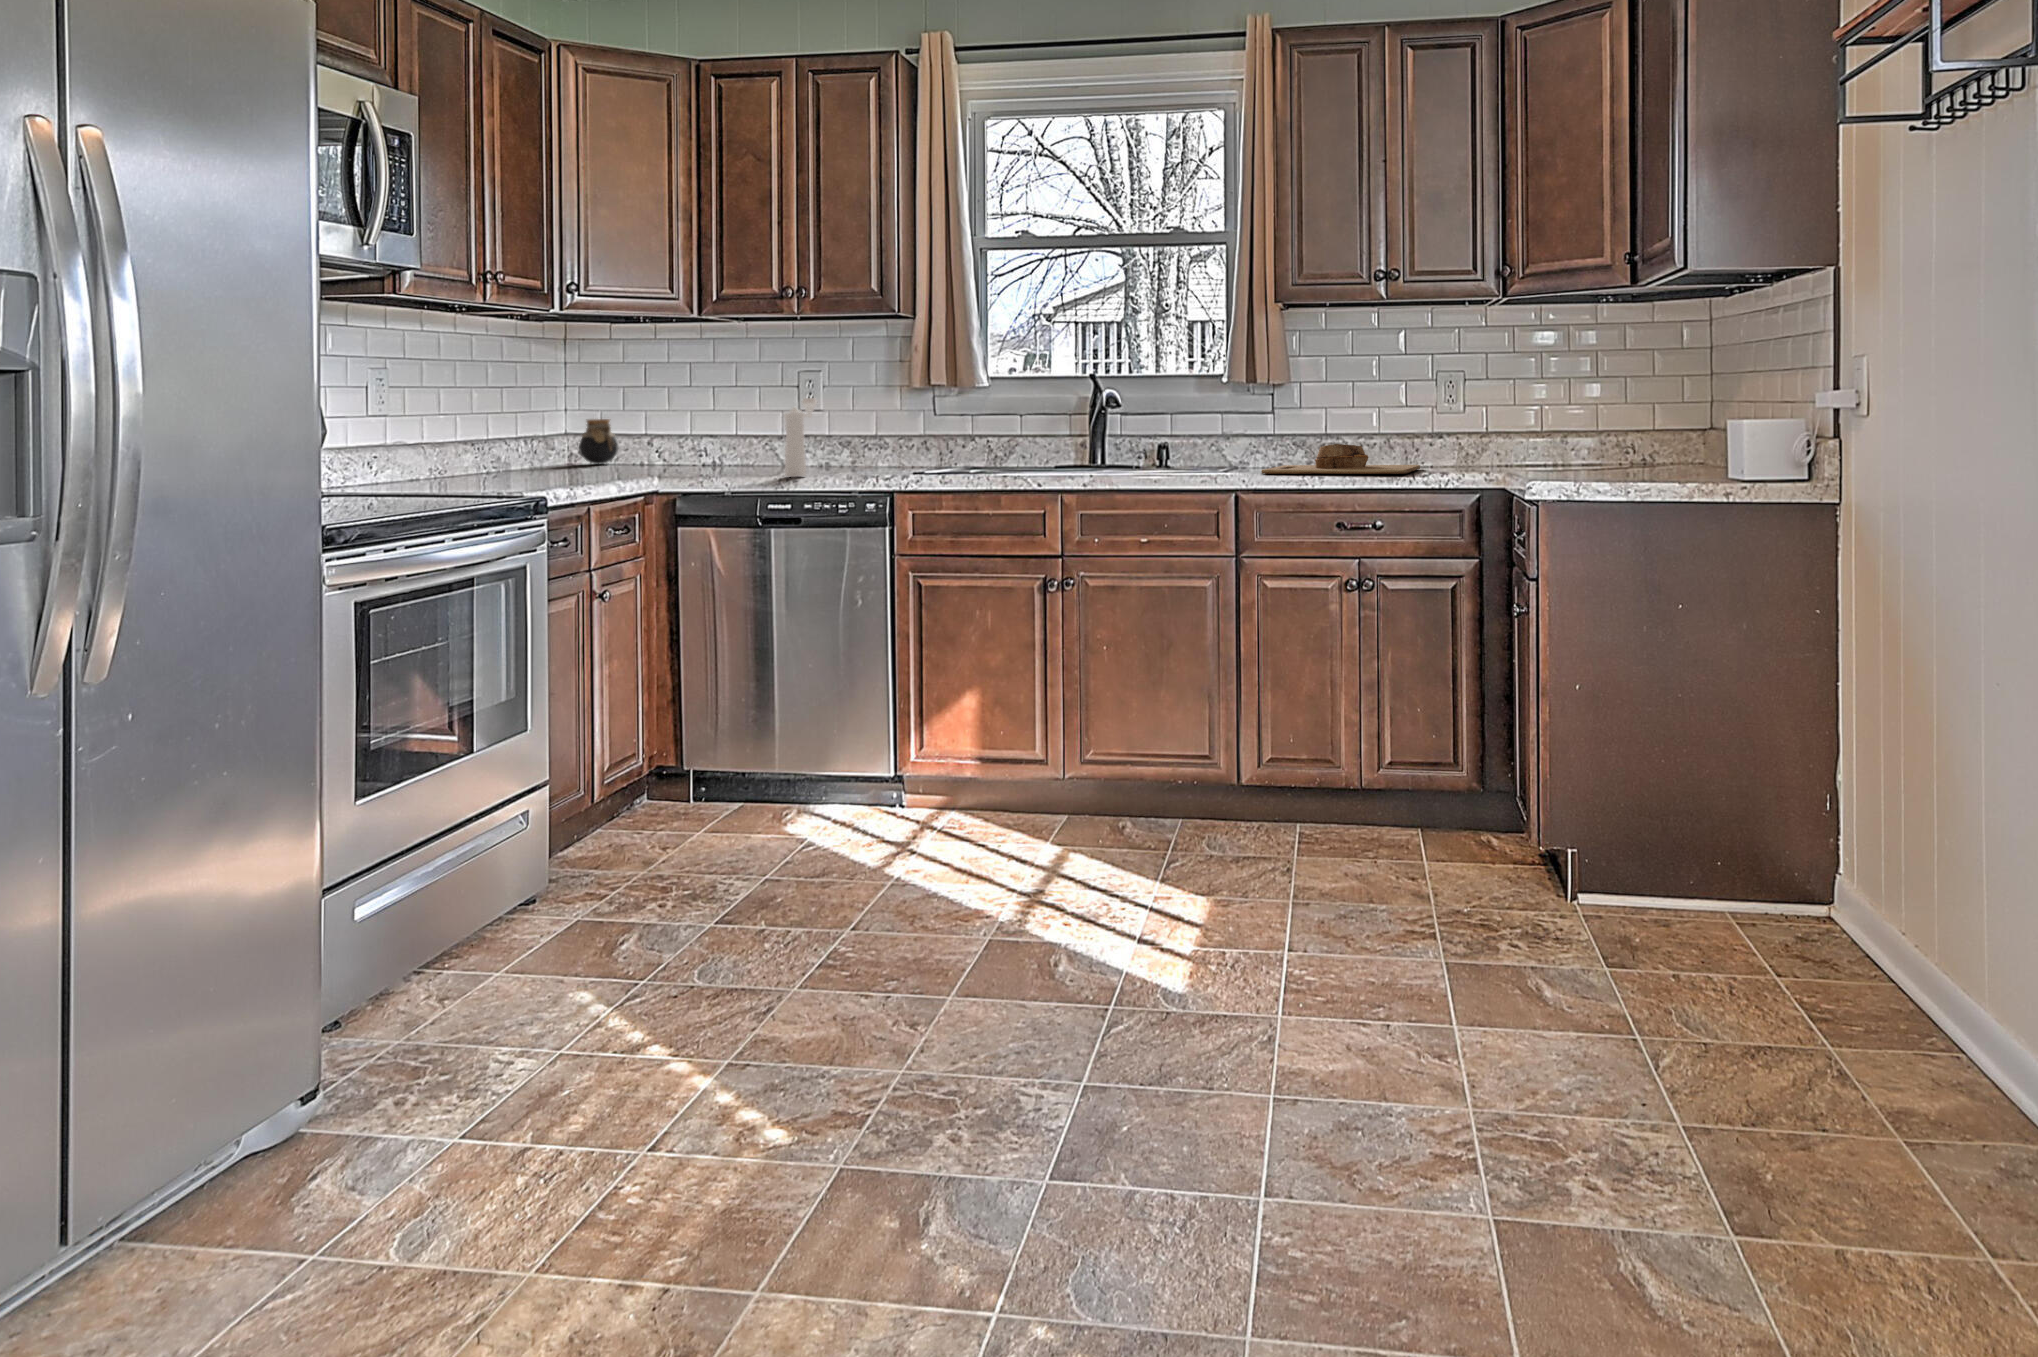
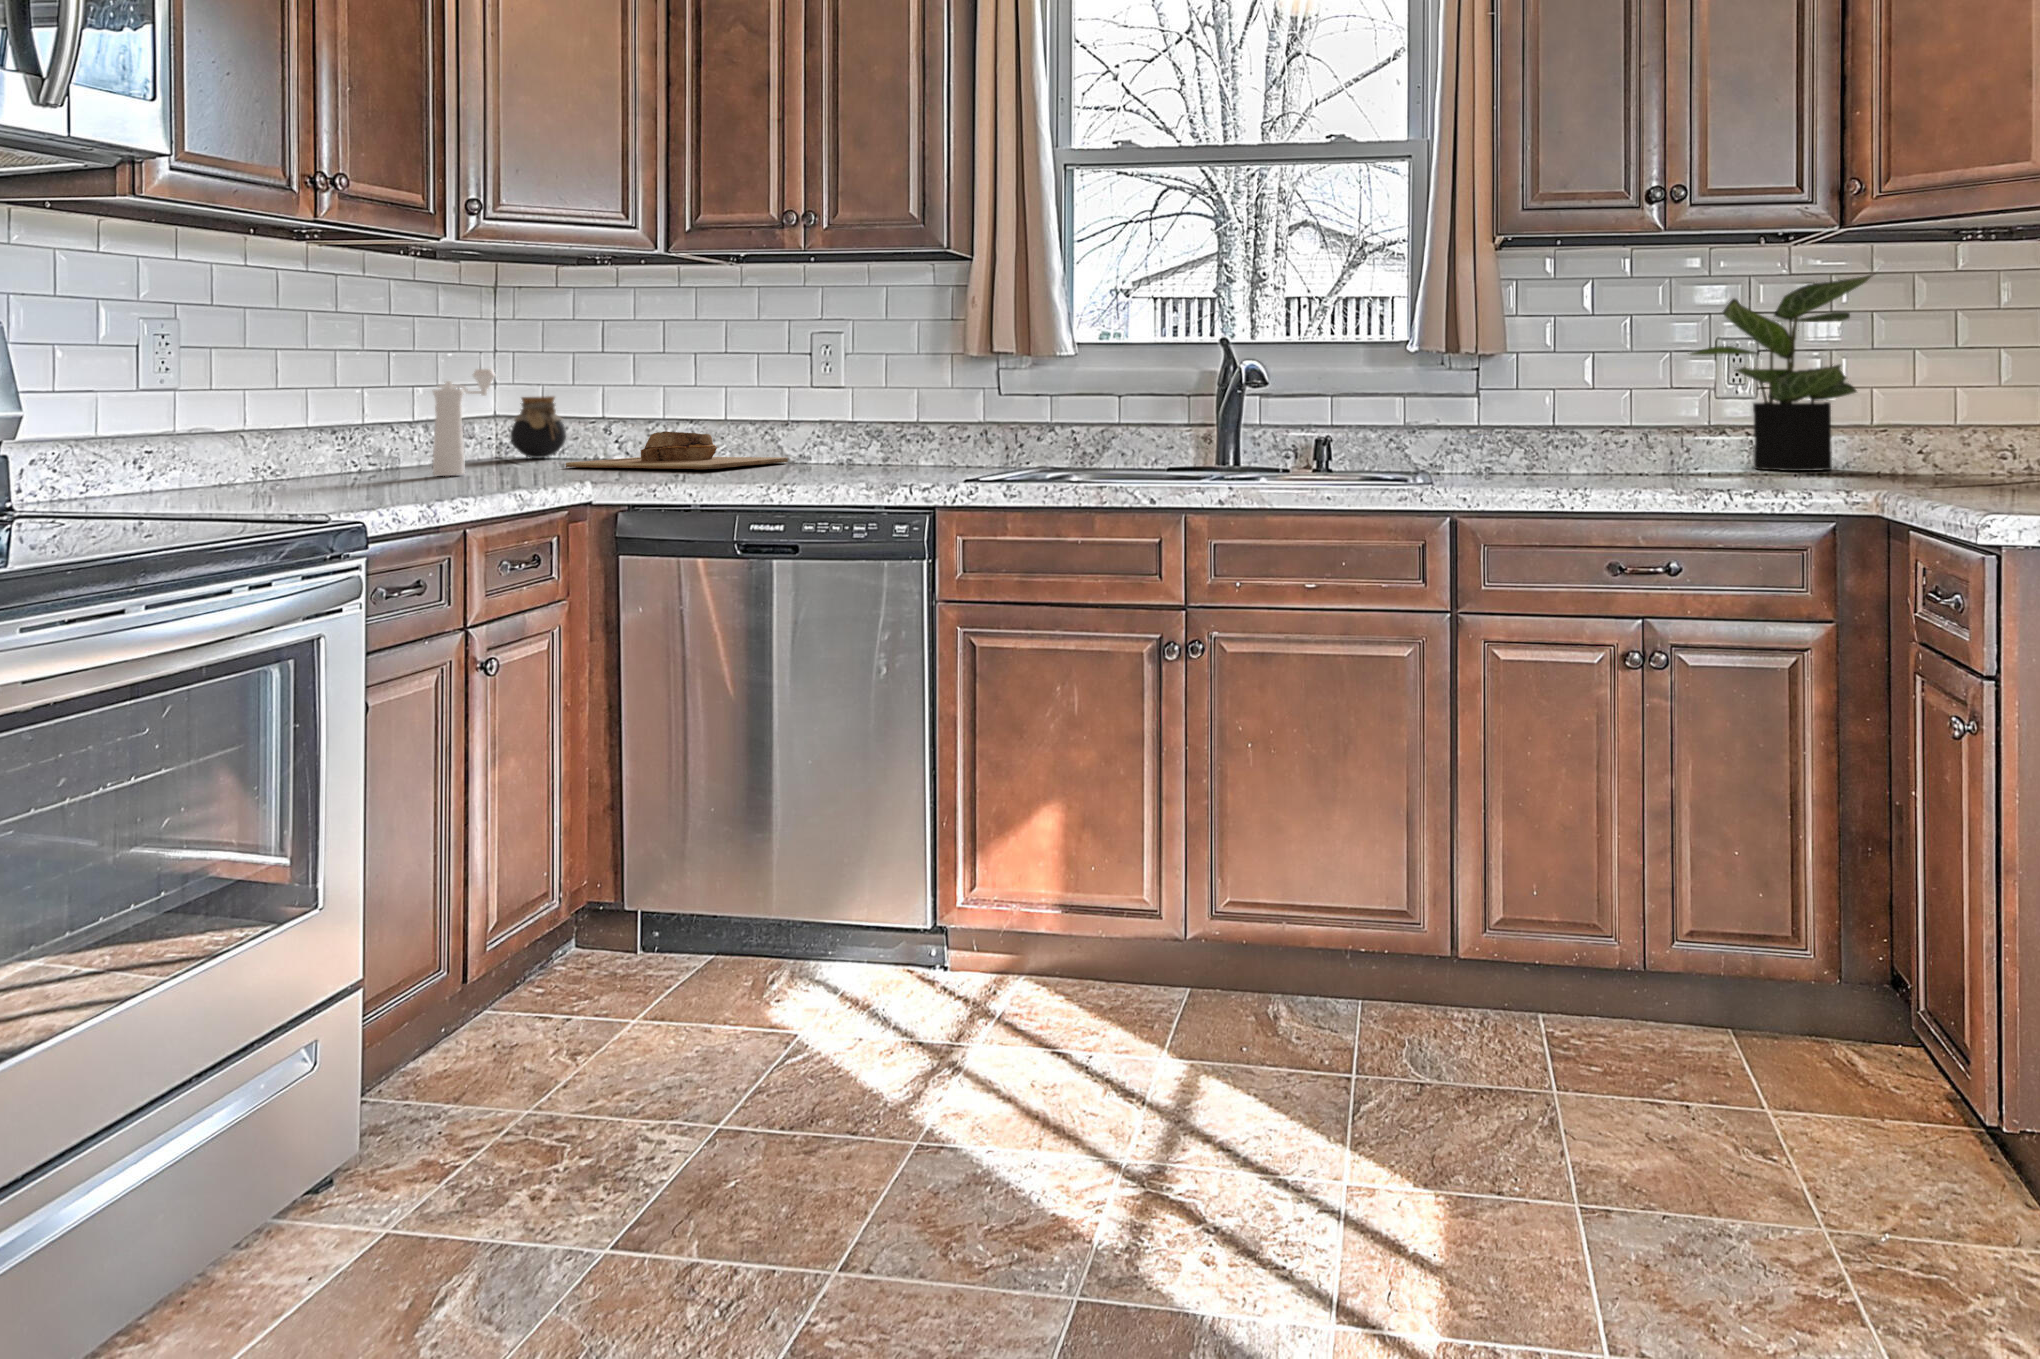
potted plant: none [1410,327,1535,463] -> present [1691,275,1873,471]
pepper mill: present [784,398,817,477] -> present [433,369,495,476]
cutting board: present [1261,444,1420,474] -> present [566,431,788,469]

